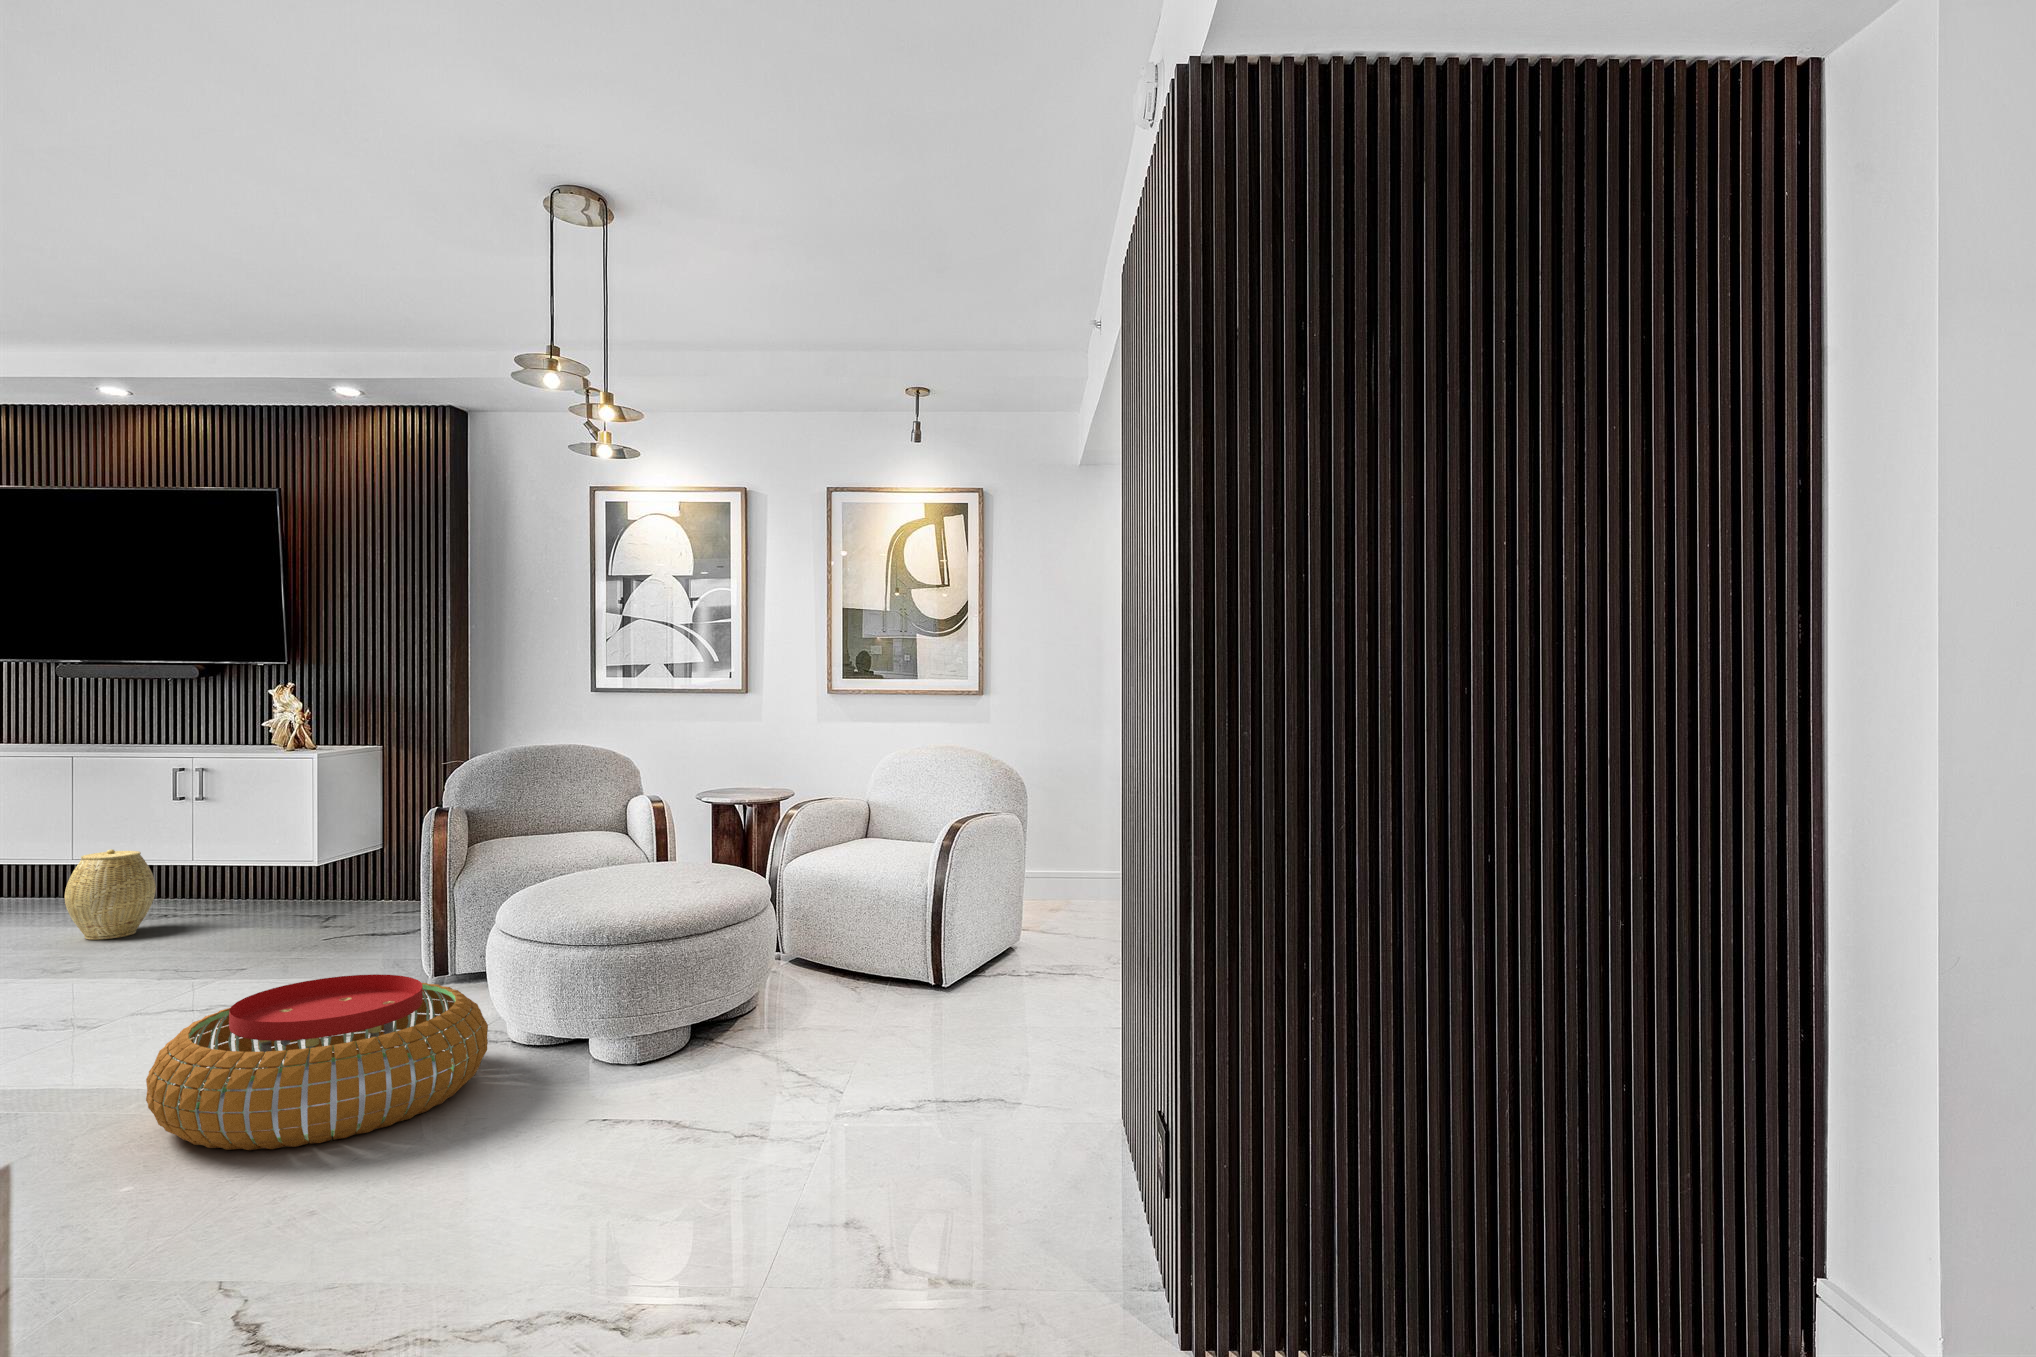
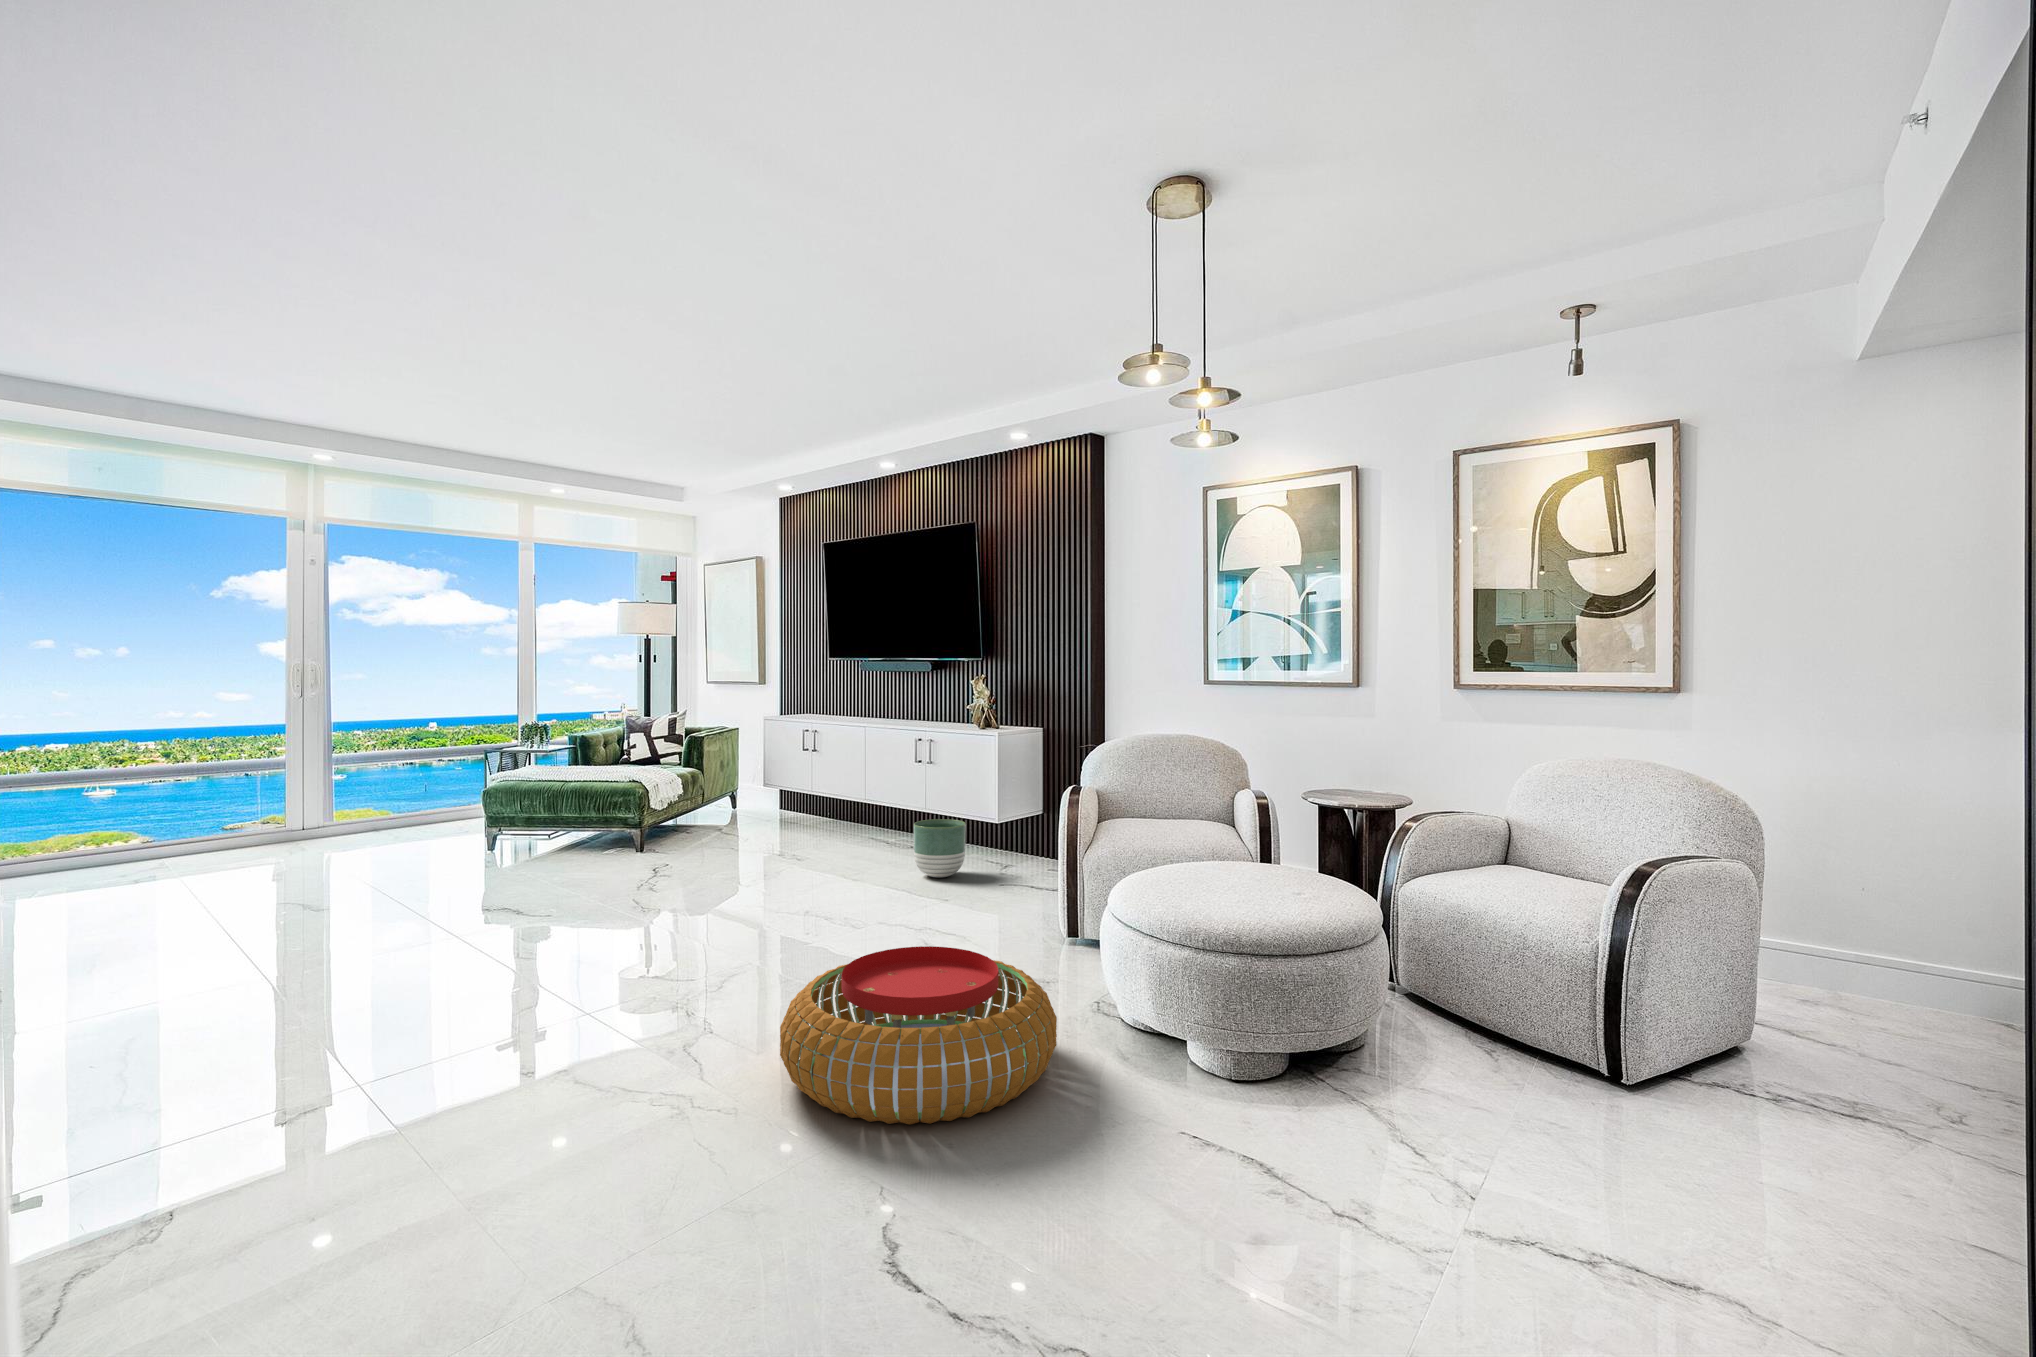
woven basket: present [65,849,156,940] -> none [845,799,897,866]
planter: none [195,864,275,938] -> present [914,819,966,877]

